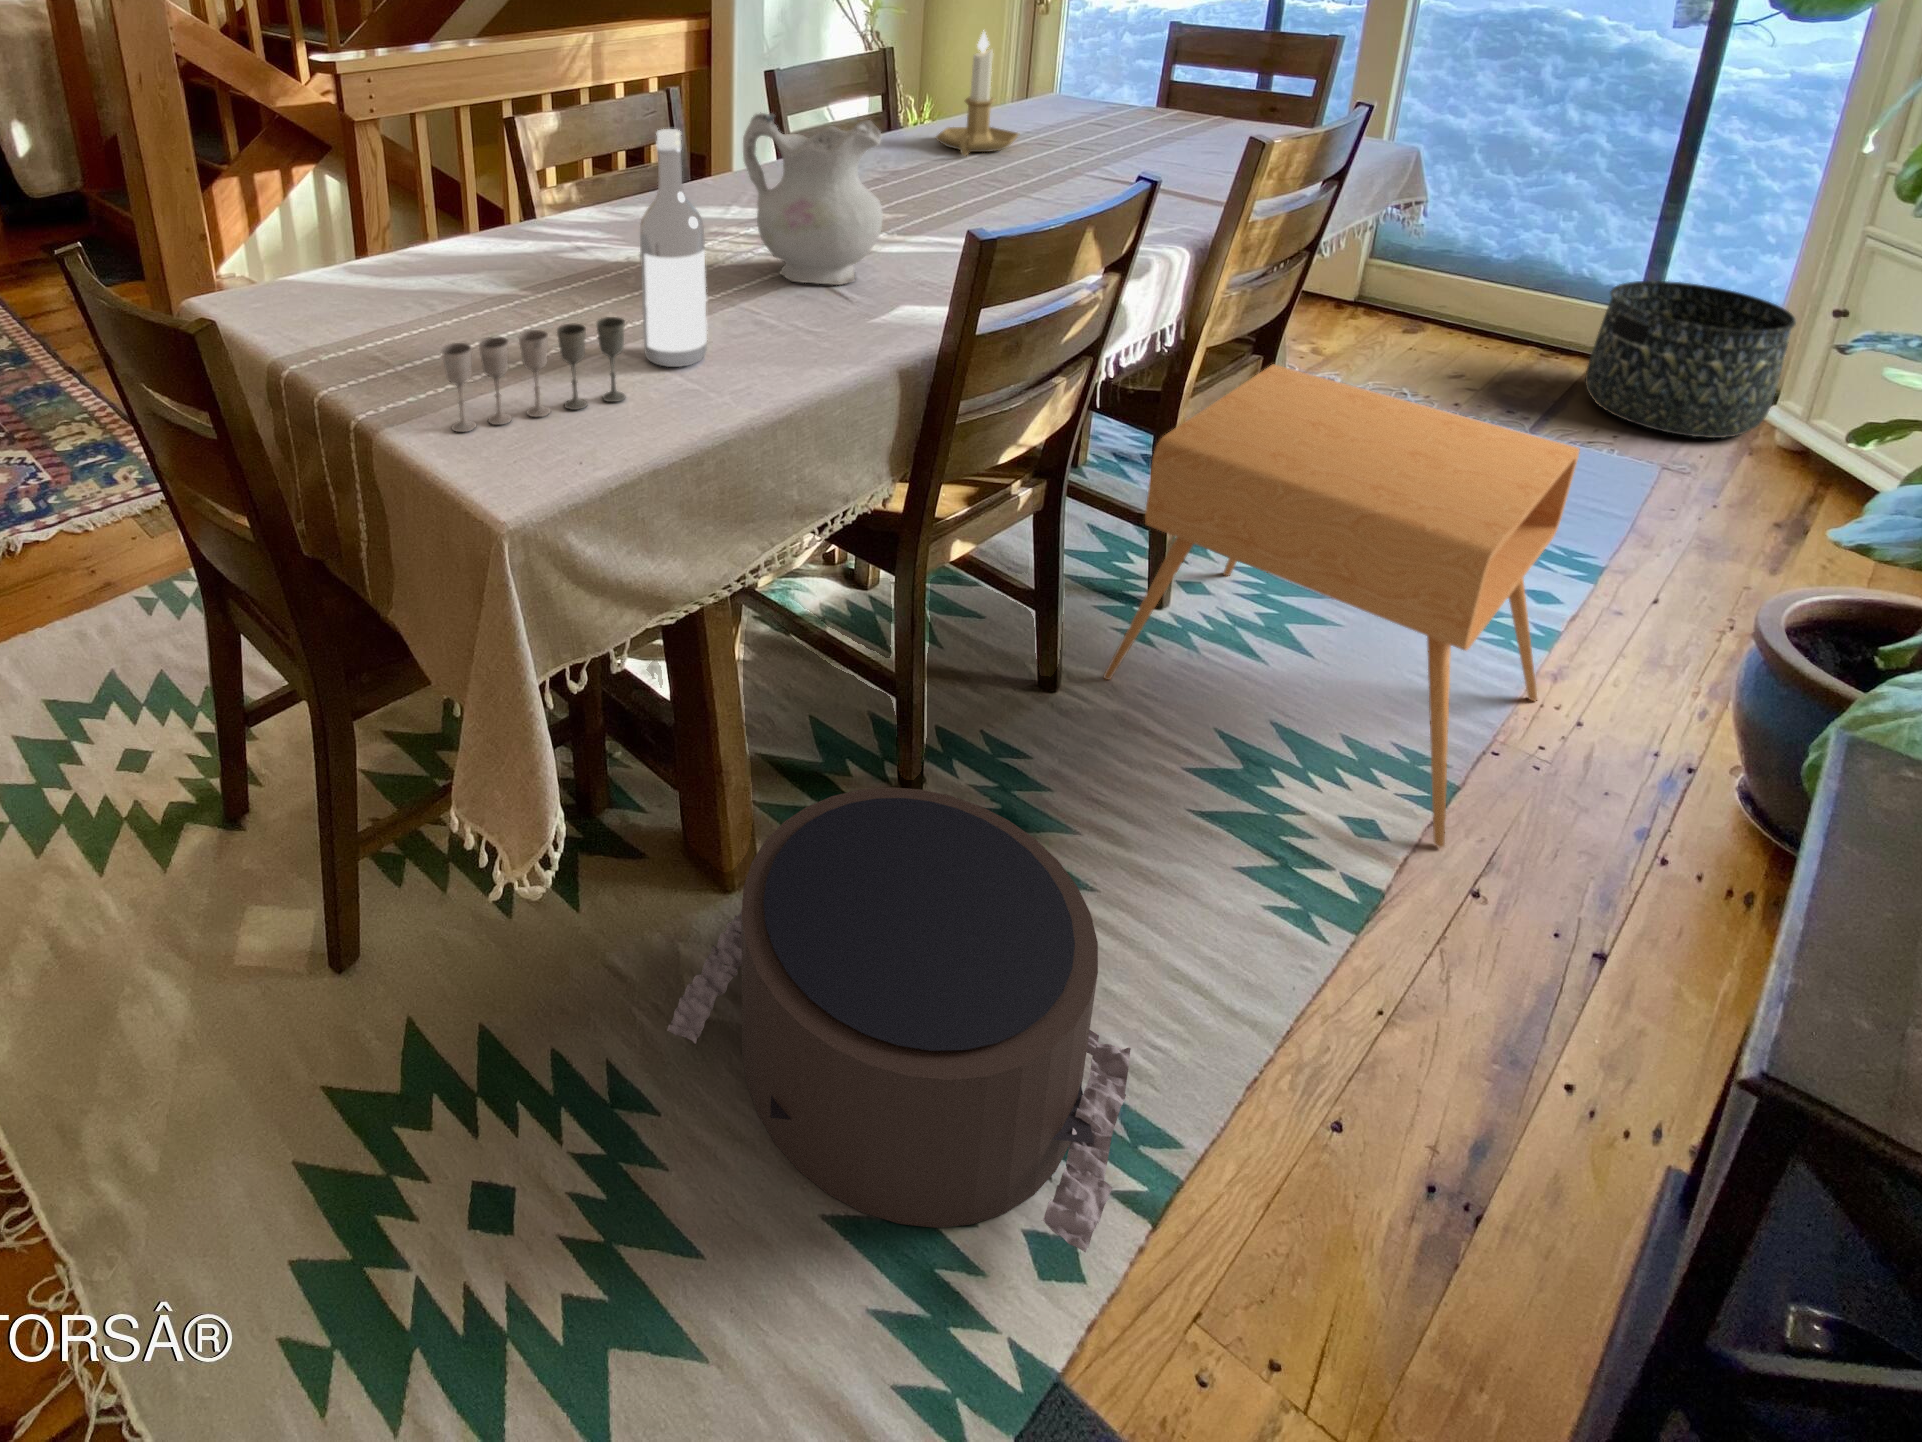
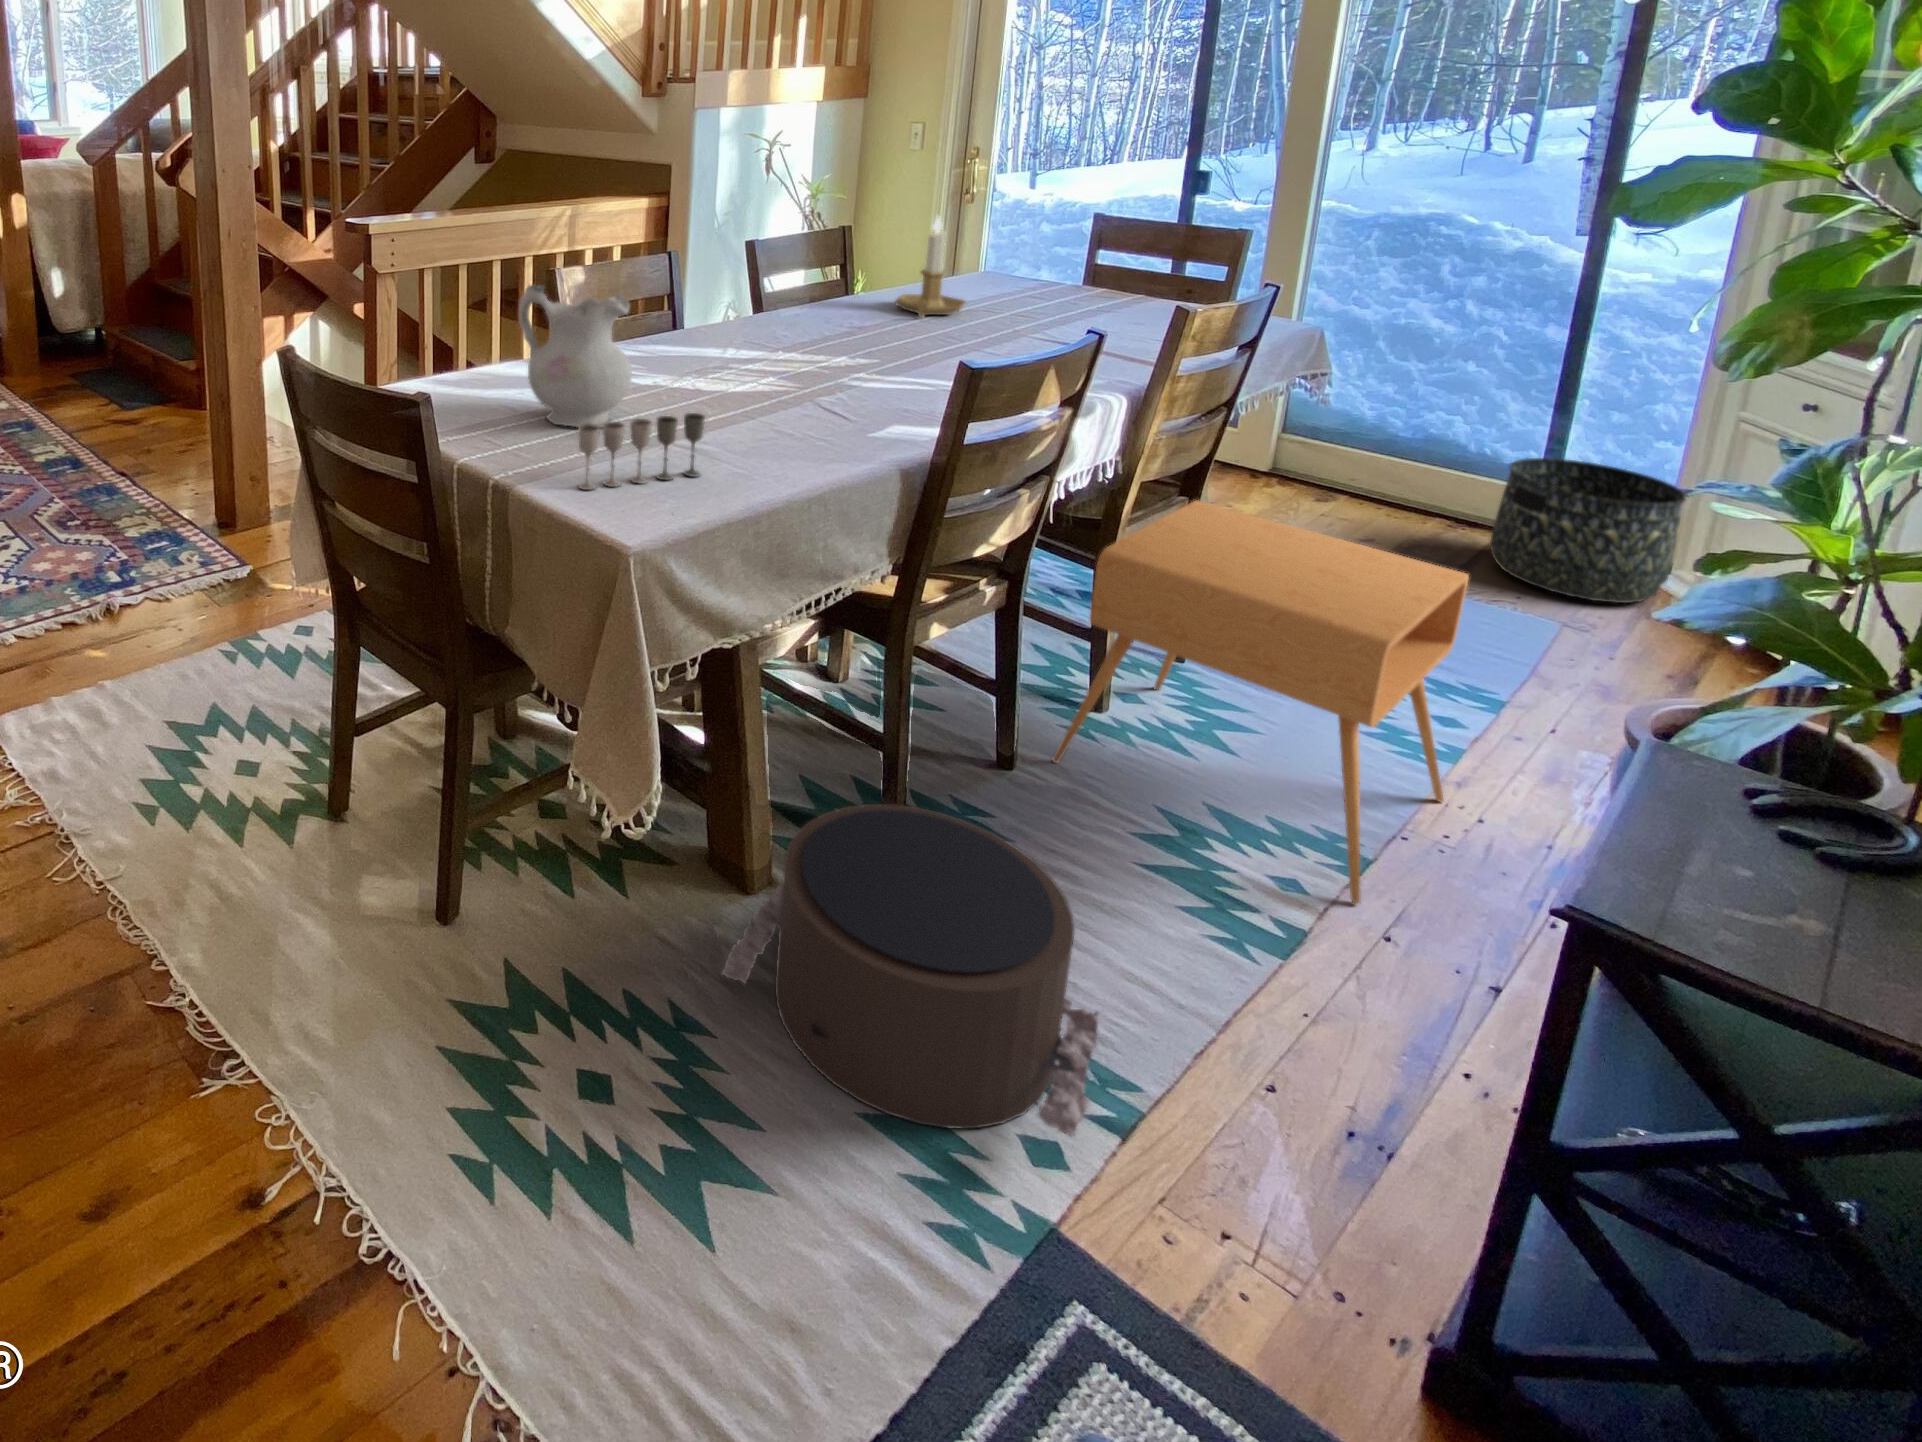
ceramic pitcher: present [743,113,883,285] -> present [519,285,632,428]
wine bottle: present [640,129,707,367] -> none [705,278,758,456]

